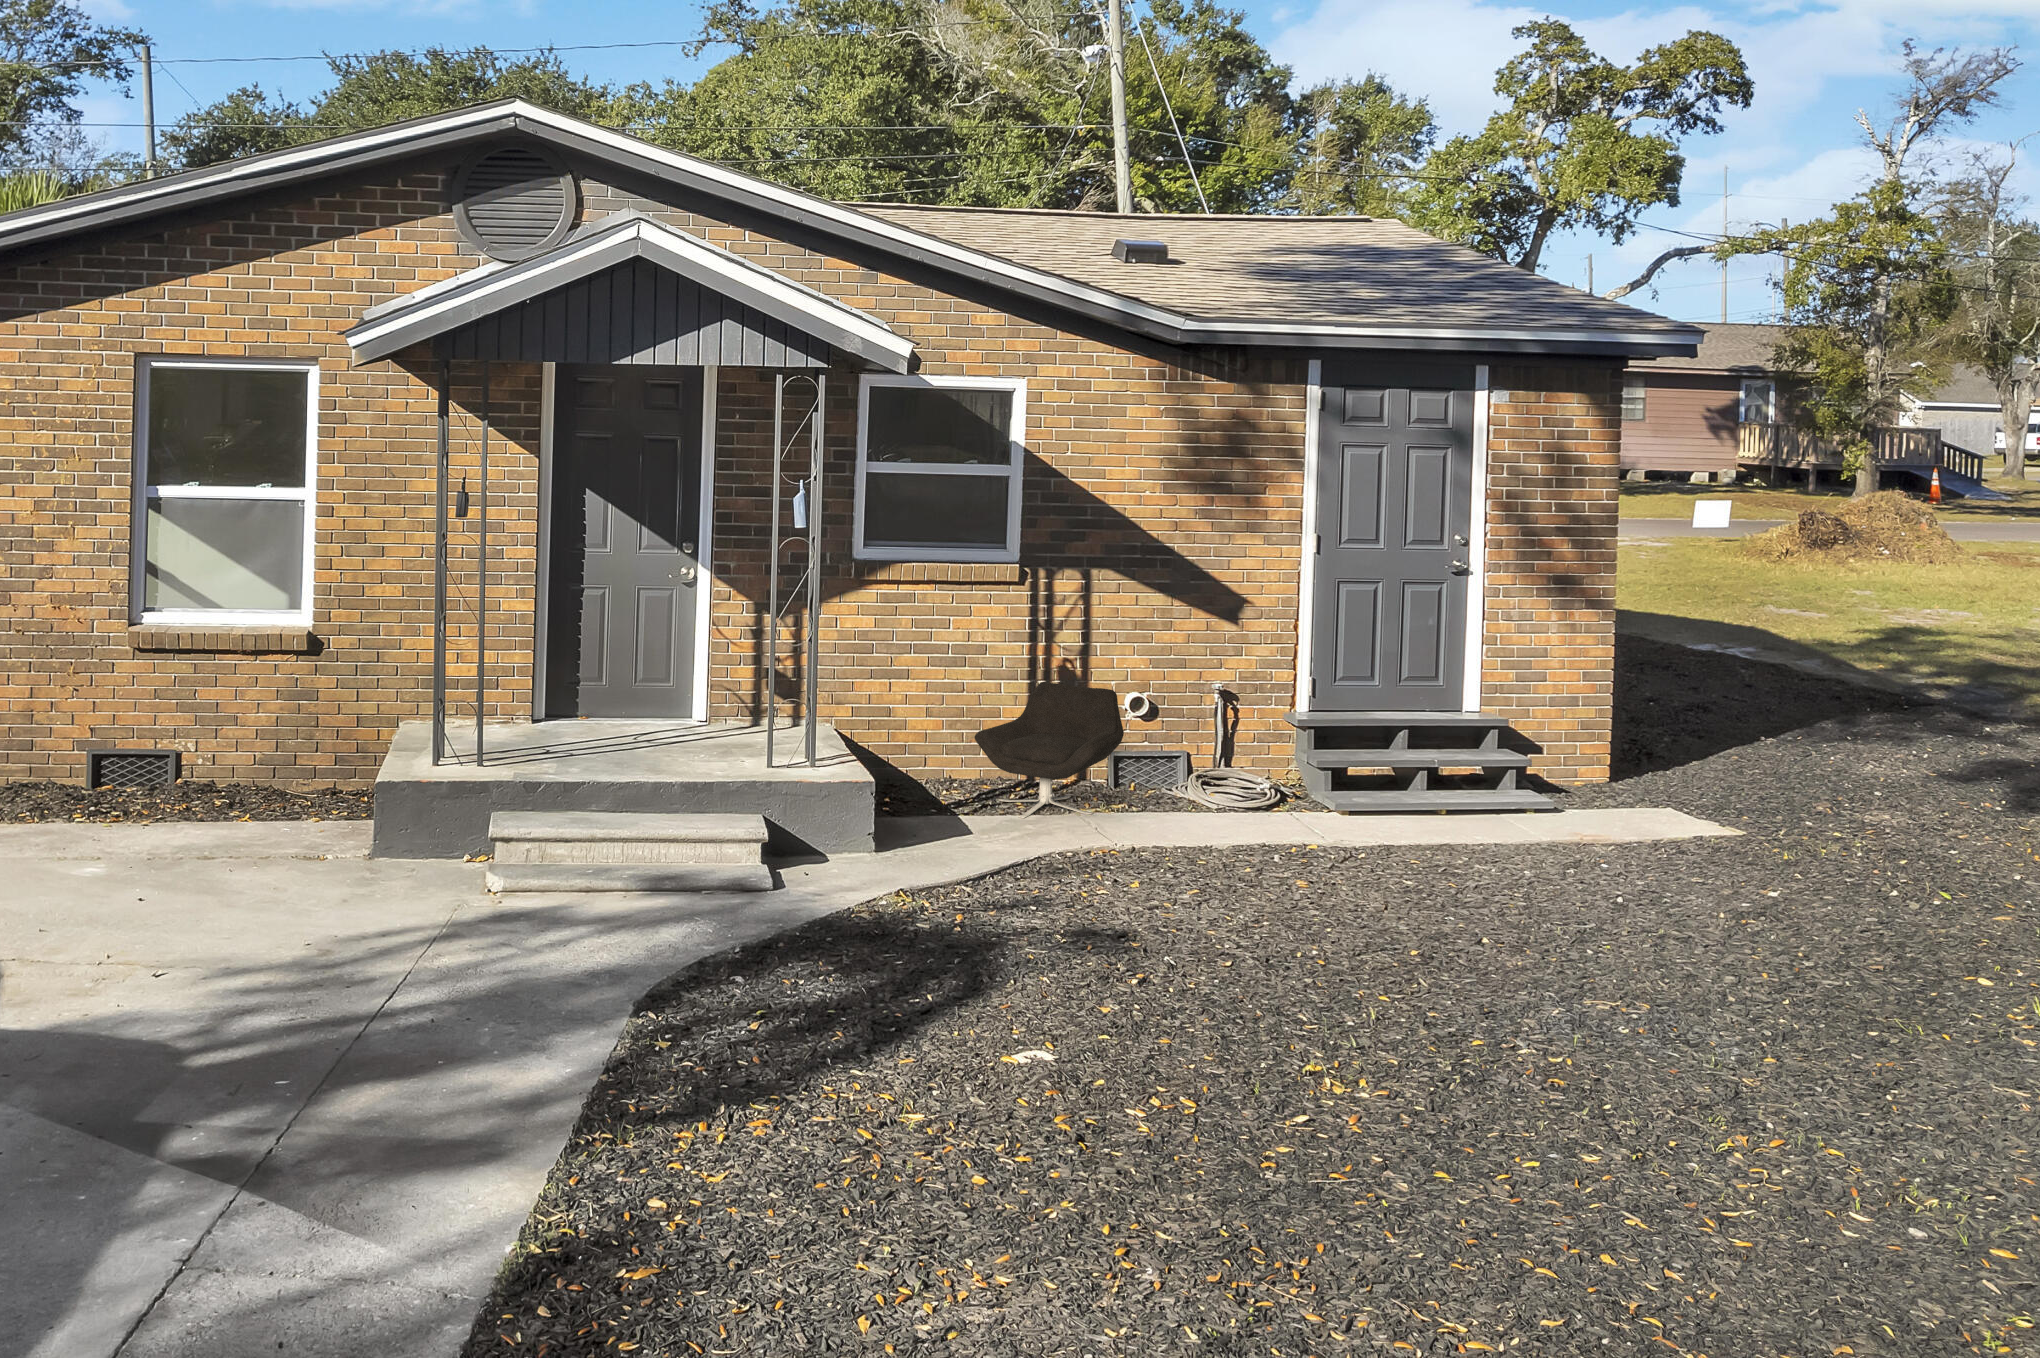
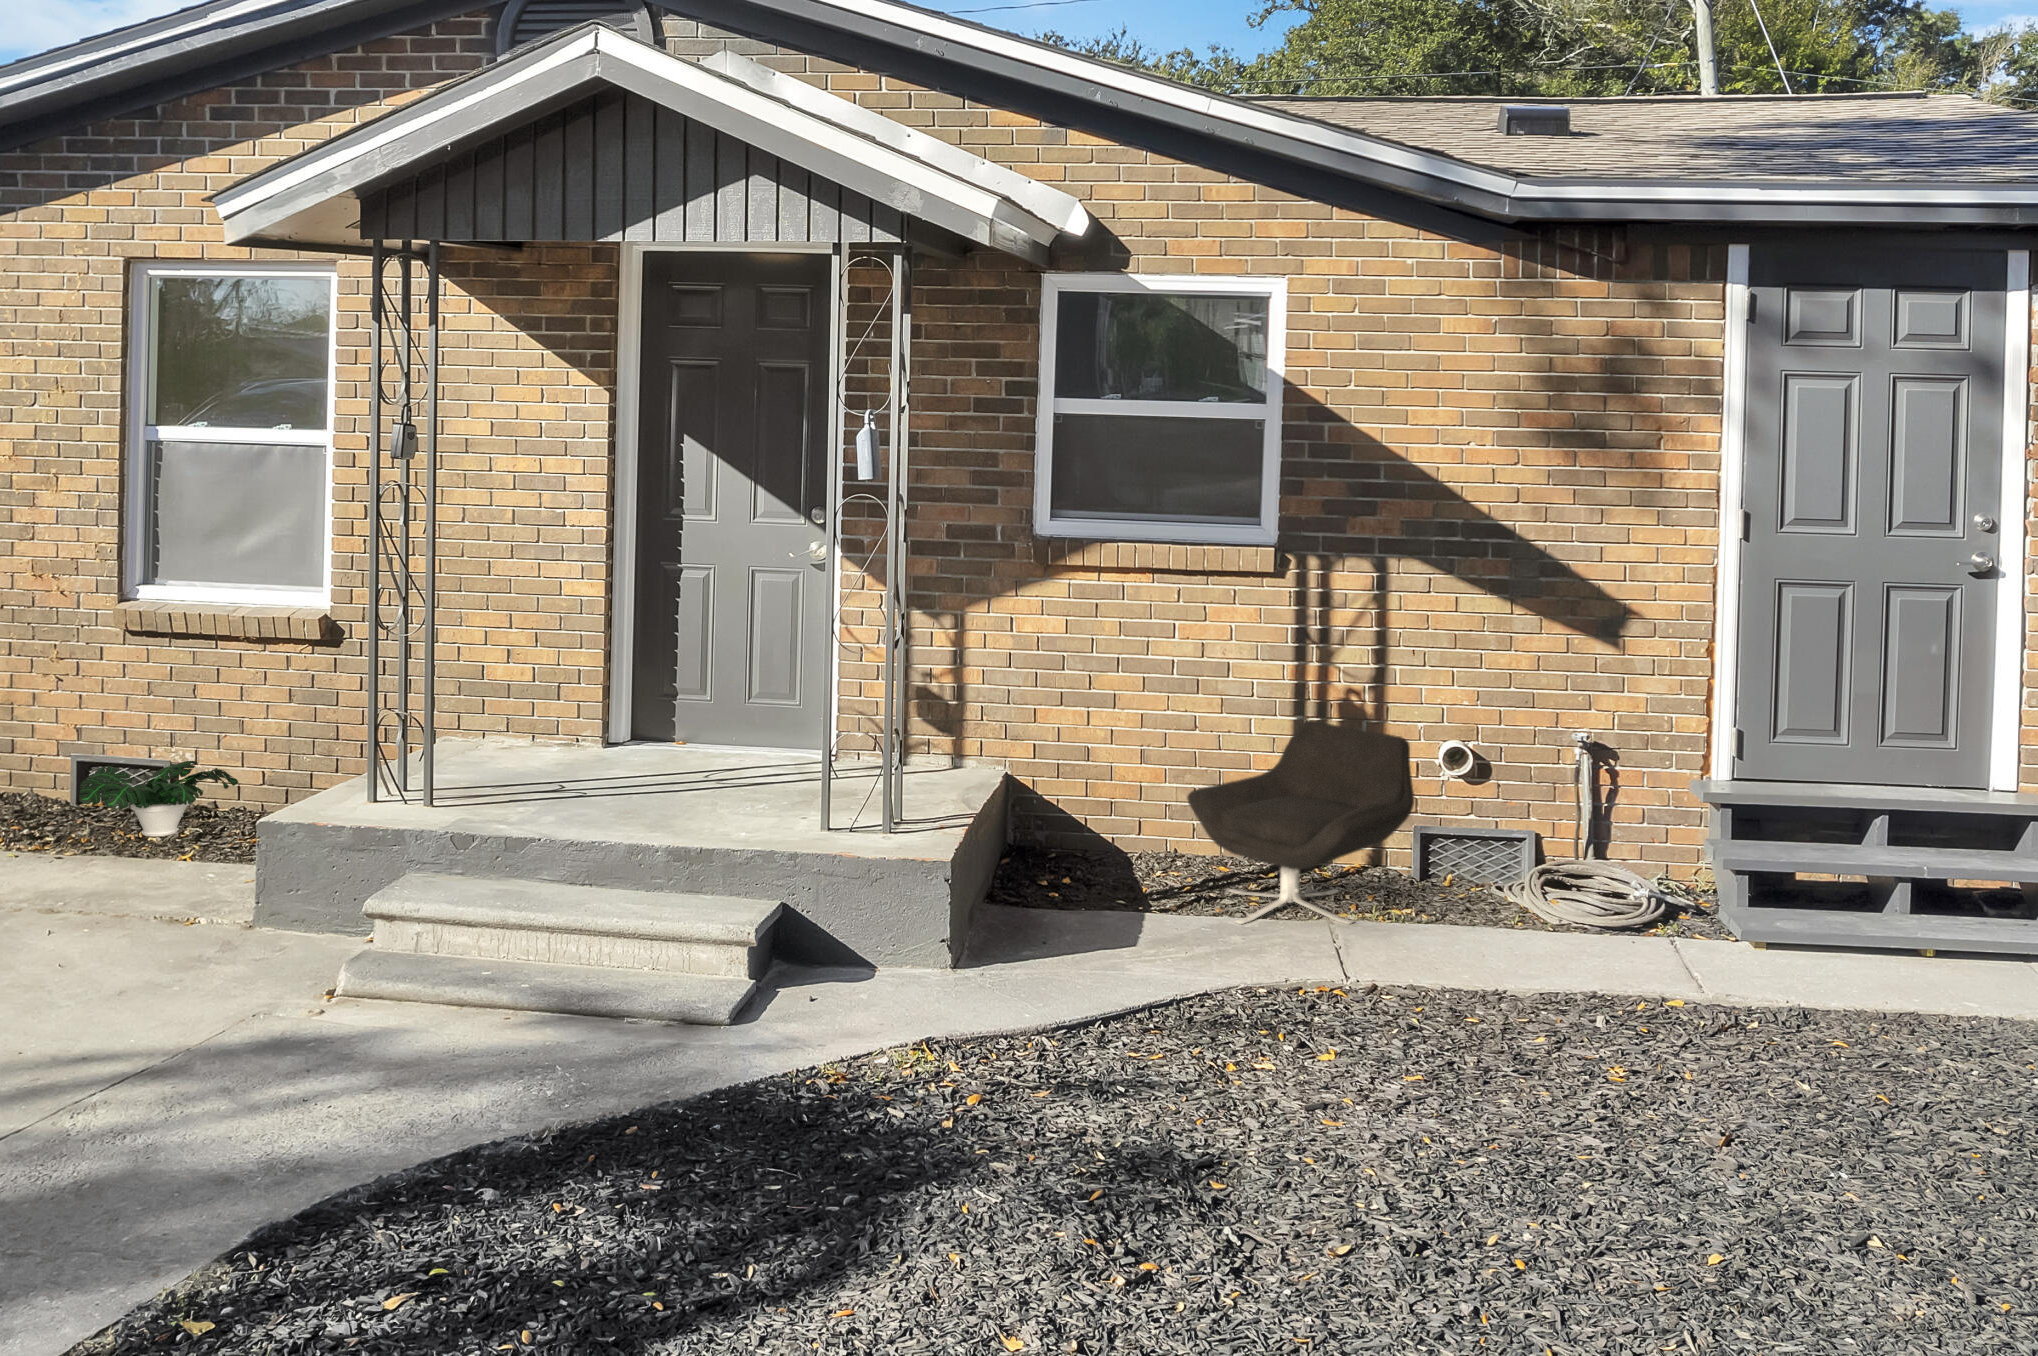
potted plant: none [122,748,246,806] -> present [79,761,239,837]

